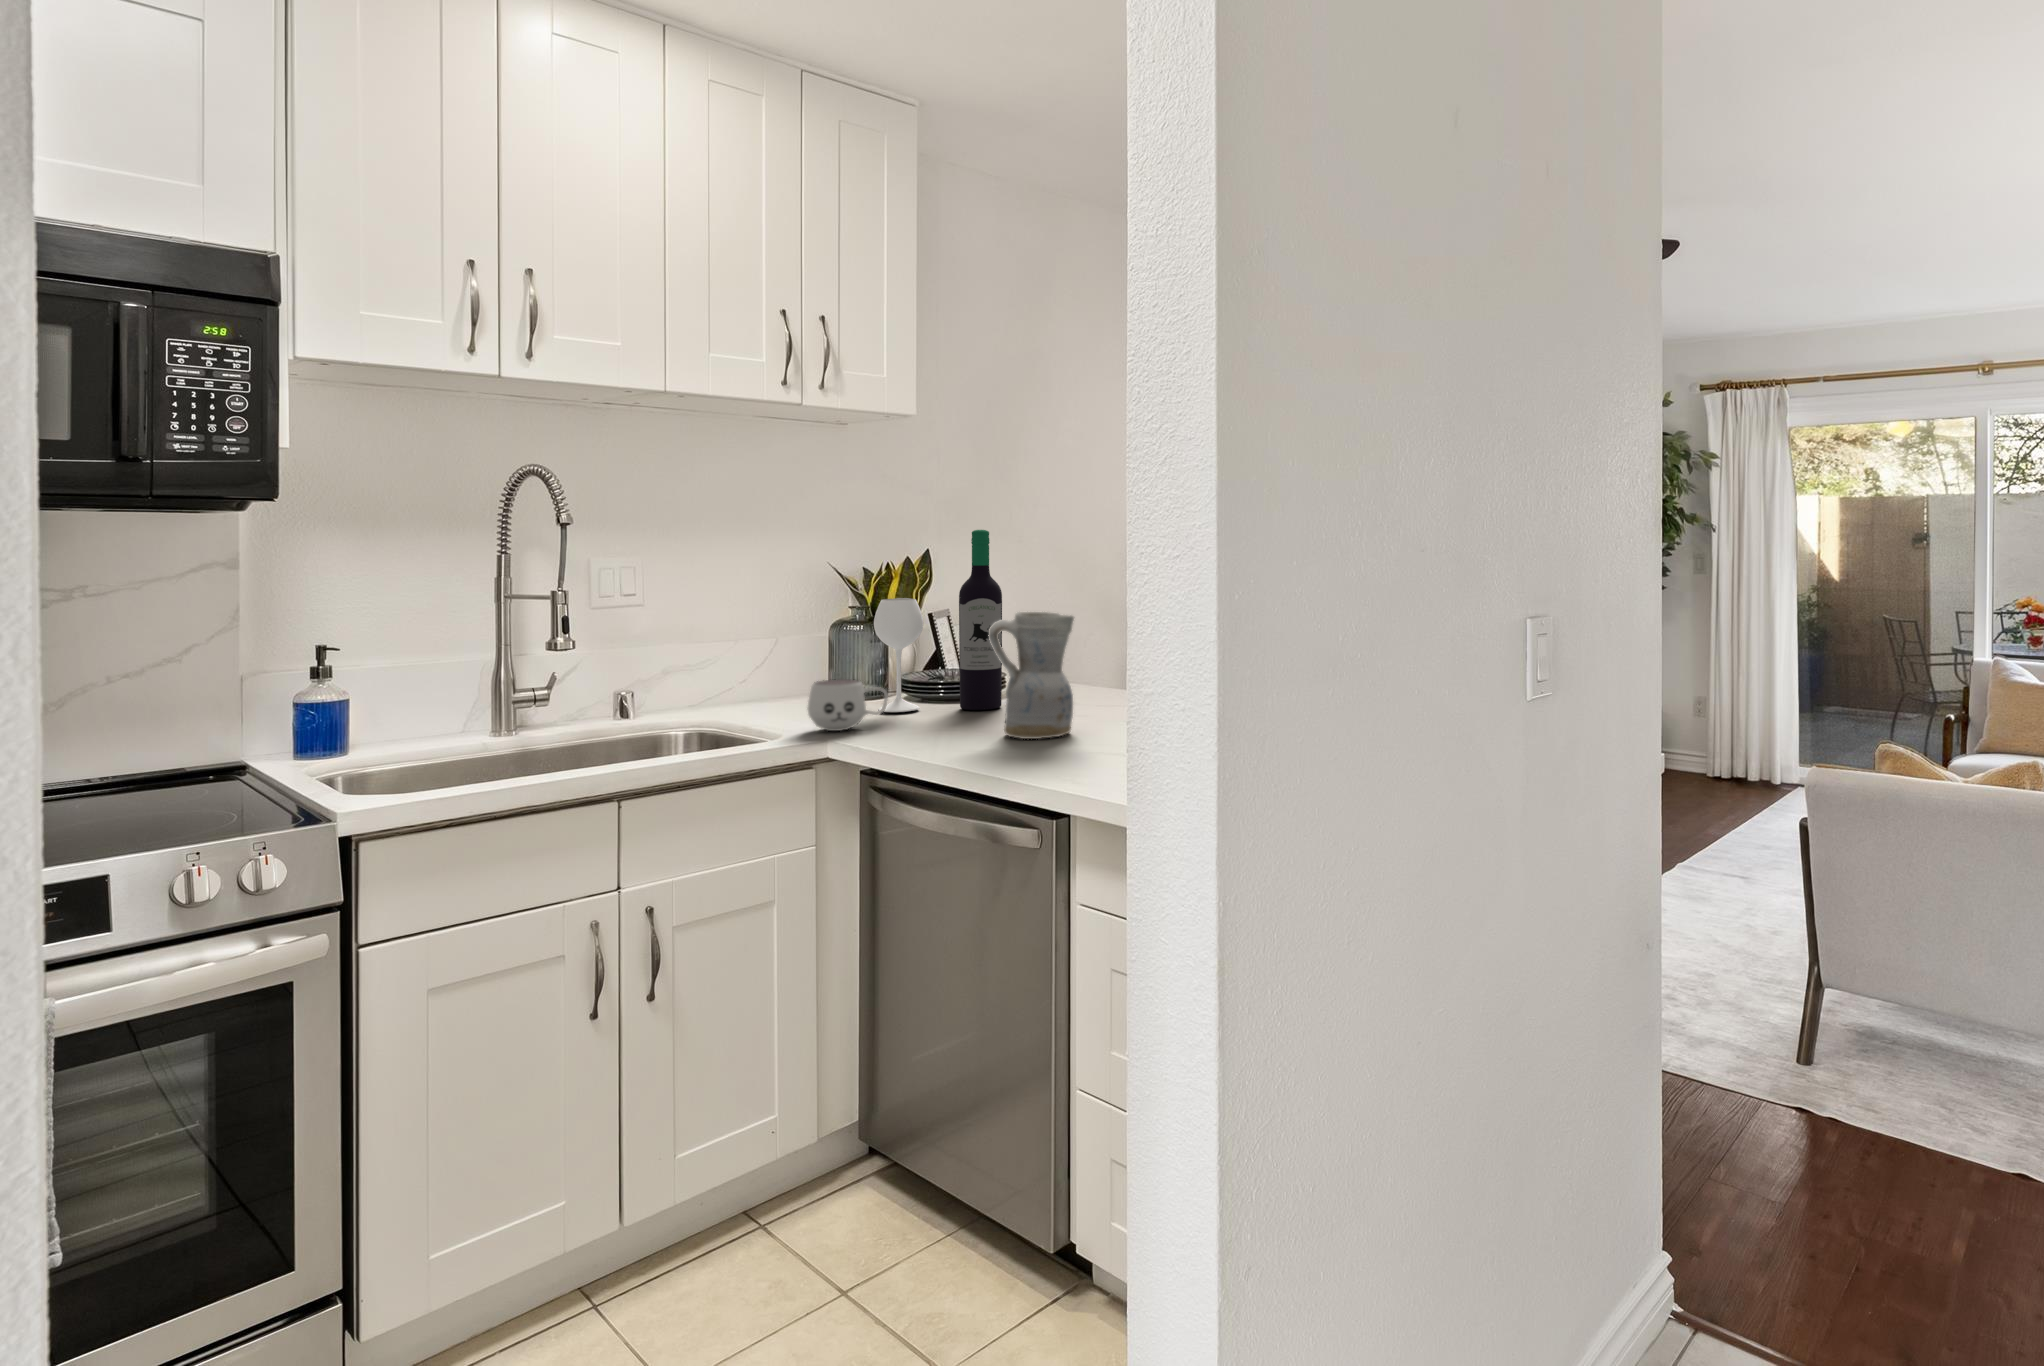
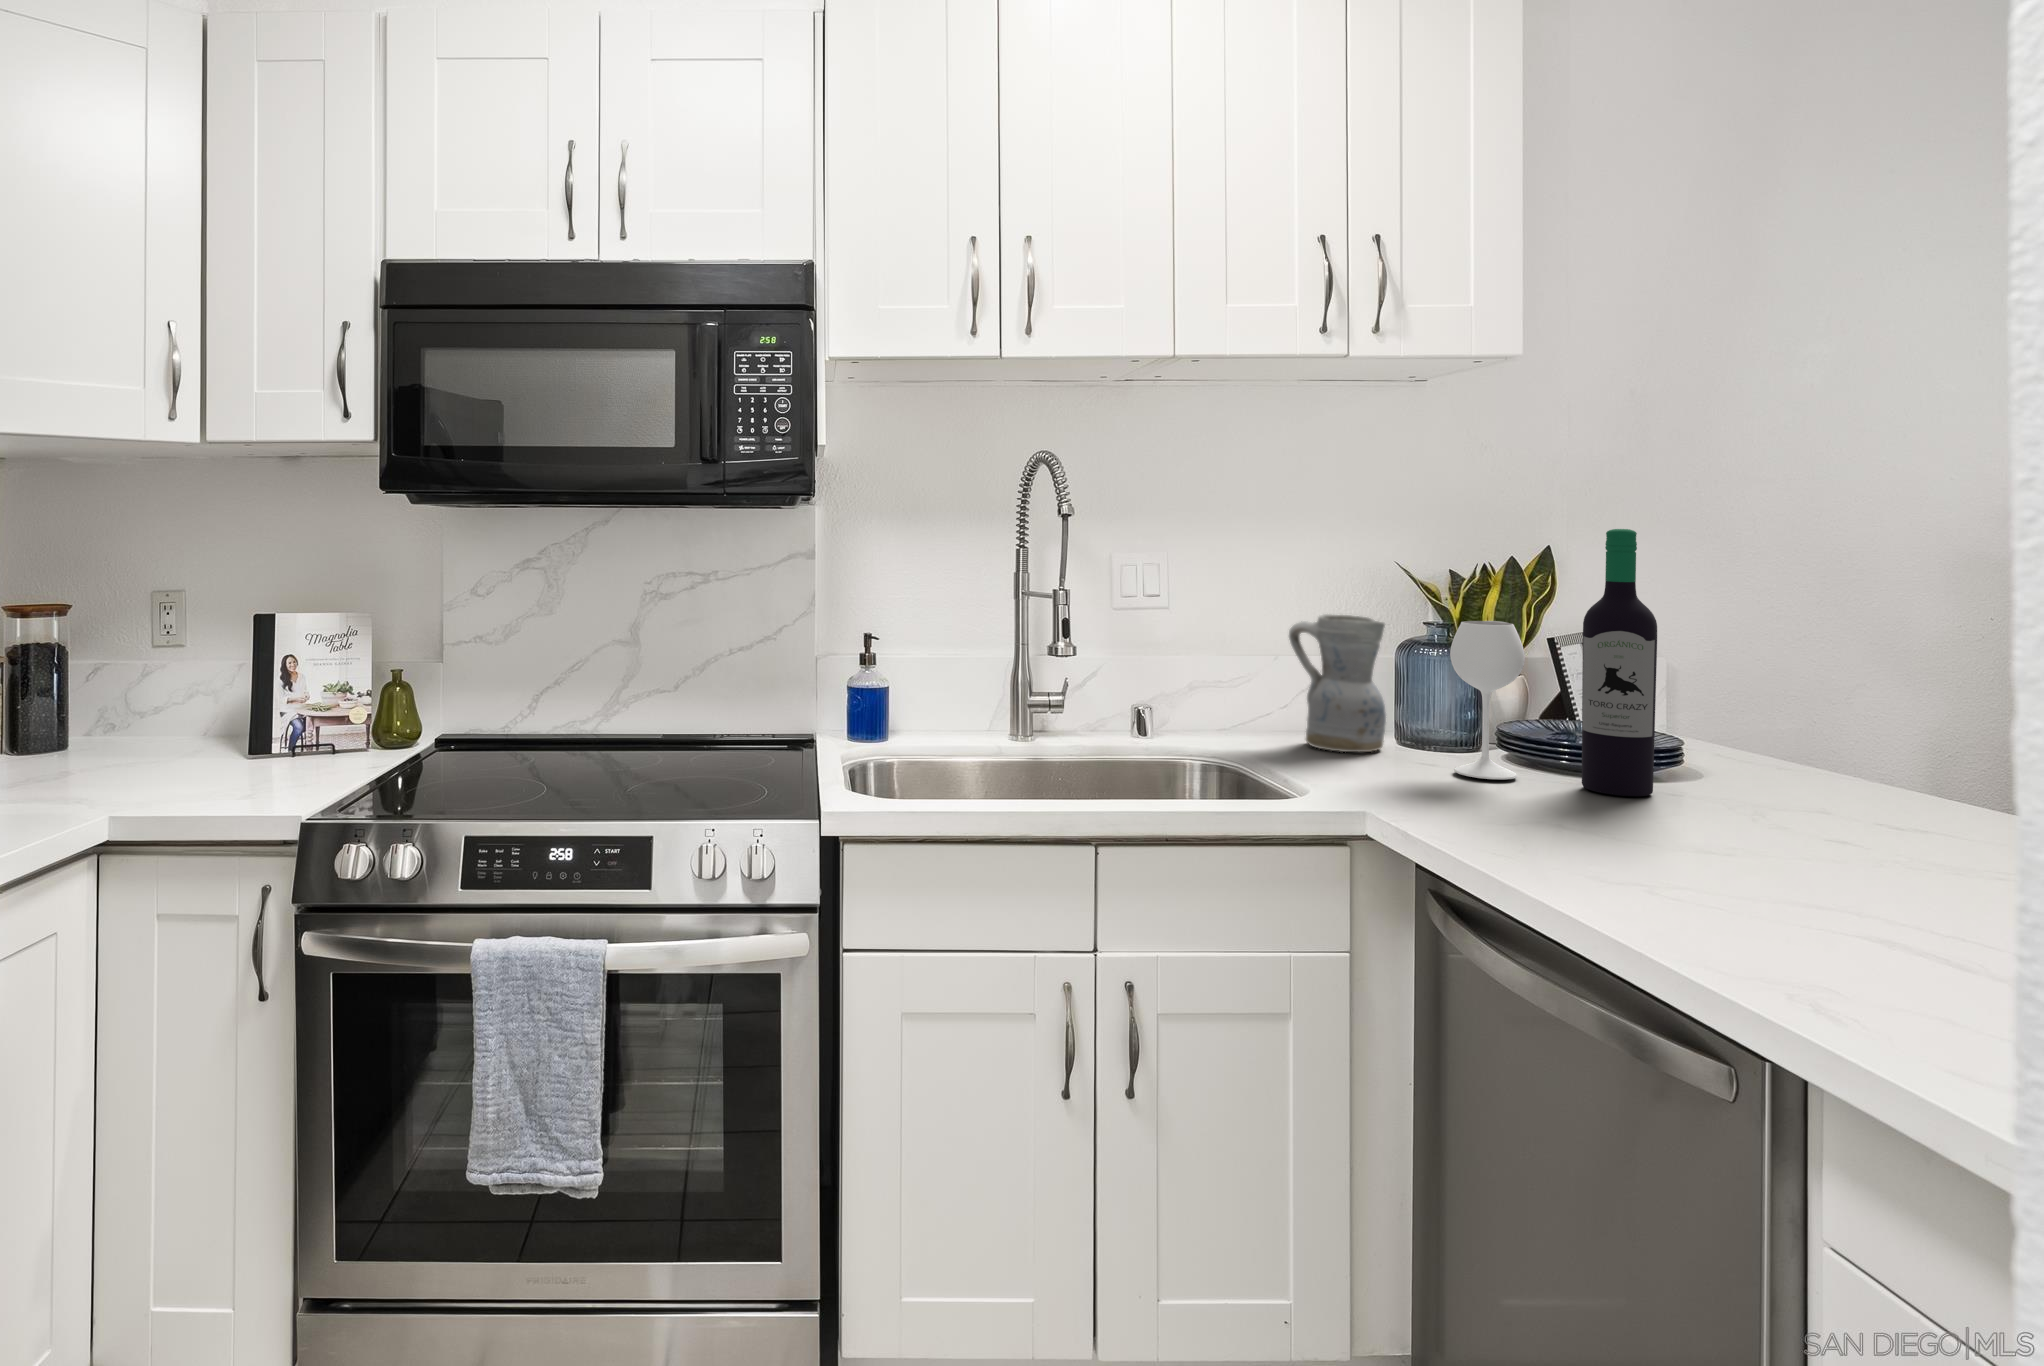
ceramic pitcher: present [988,612,1074,739] -> present [1289,614,1386,752]
mug: present [808,679,888,731] -> none [1346,725,1461,797]

